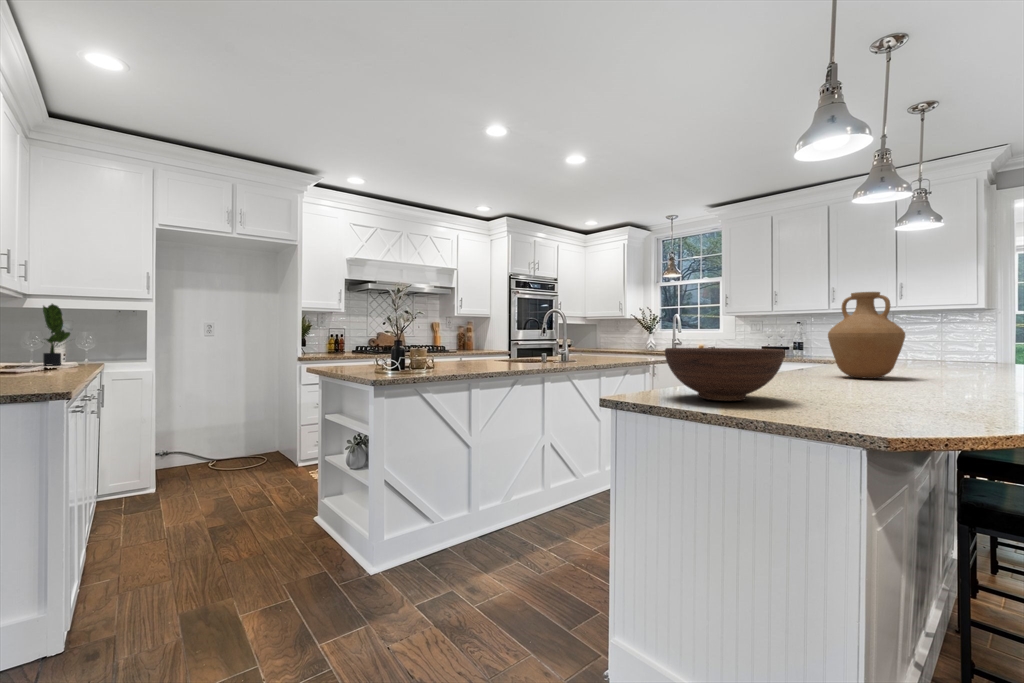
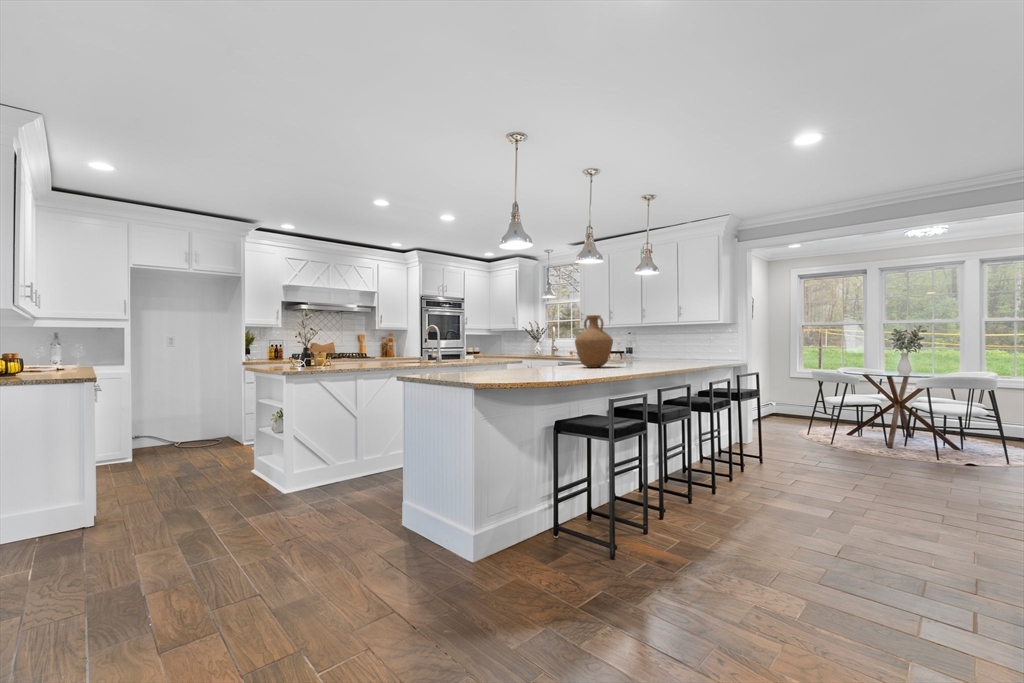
potted plant: present [43,304,70,365] -> none [44,324,77,368]
fruit bowl: present [665,348,784,401] -> none [434,349,492,376]

